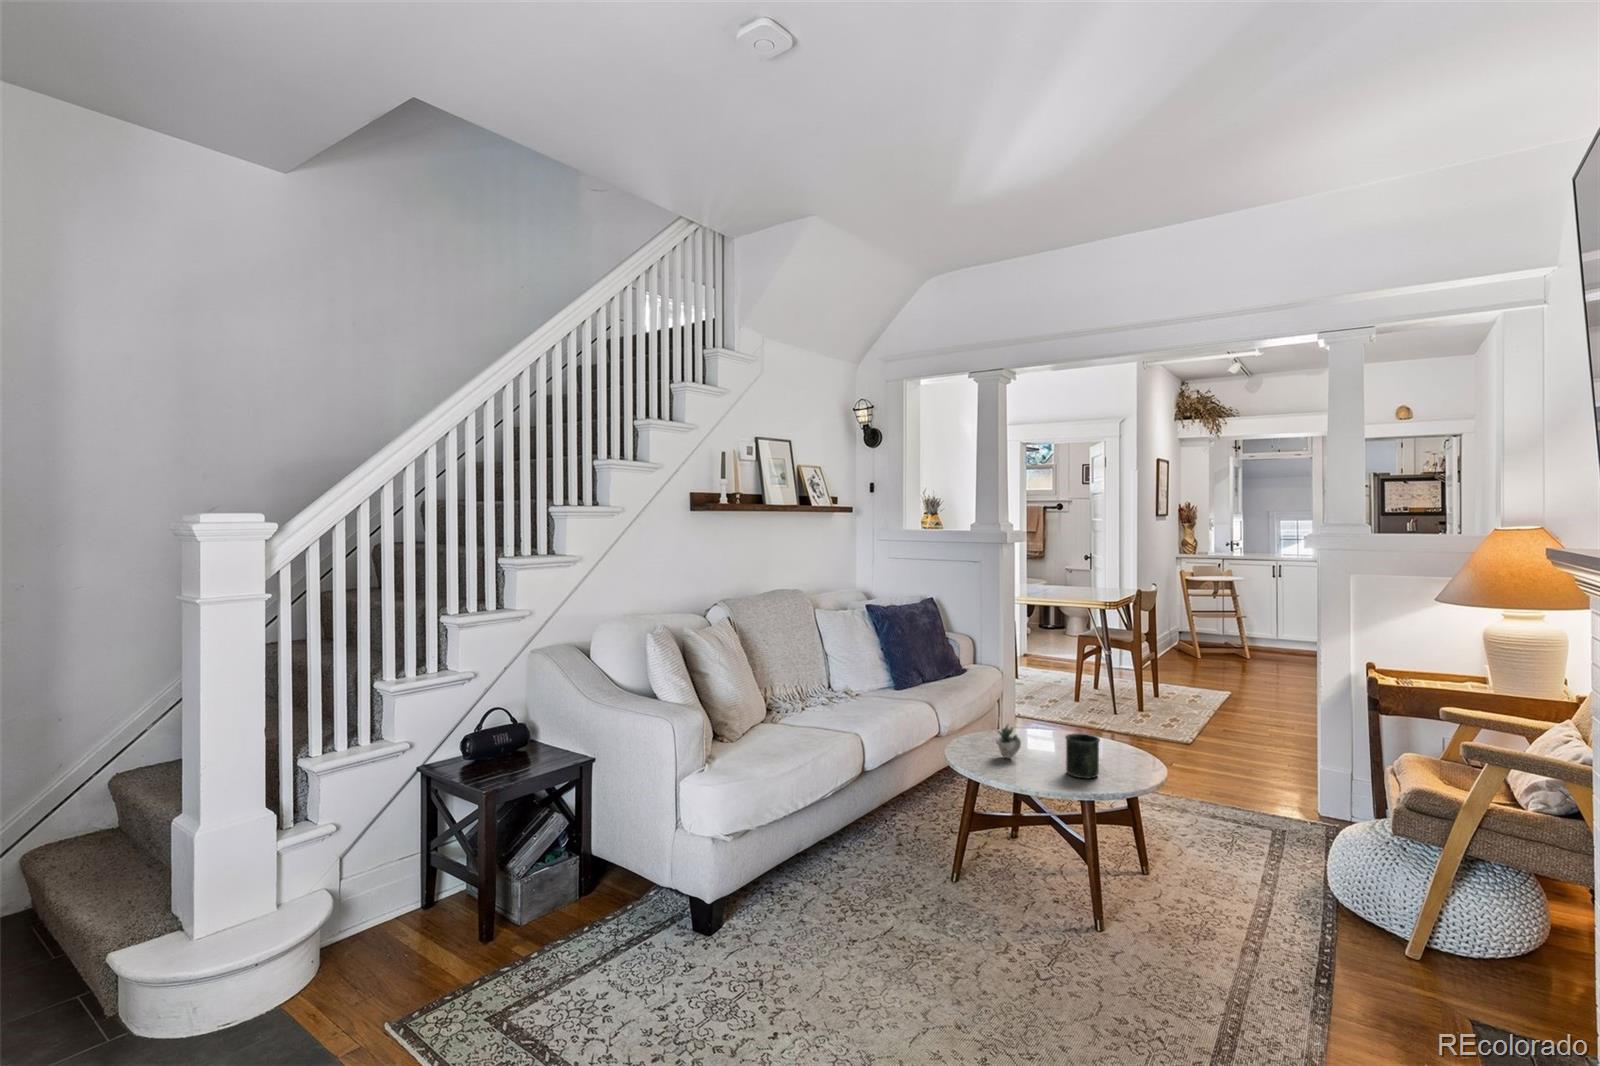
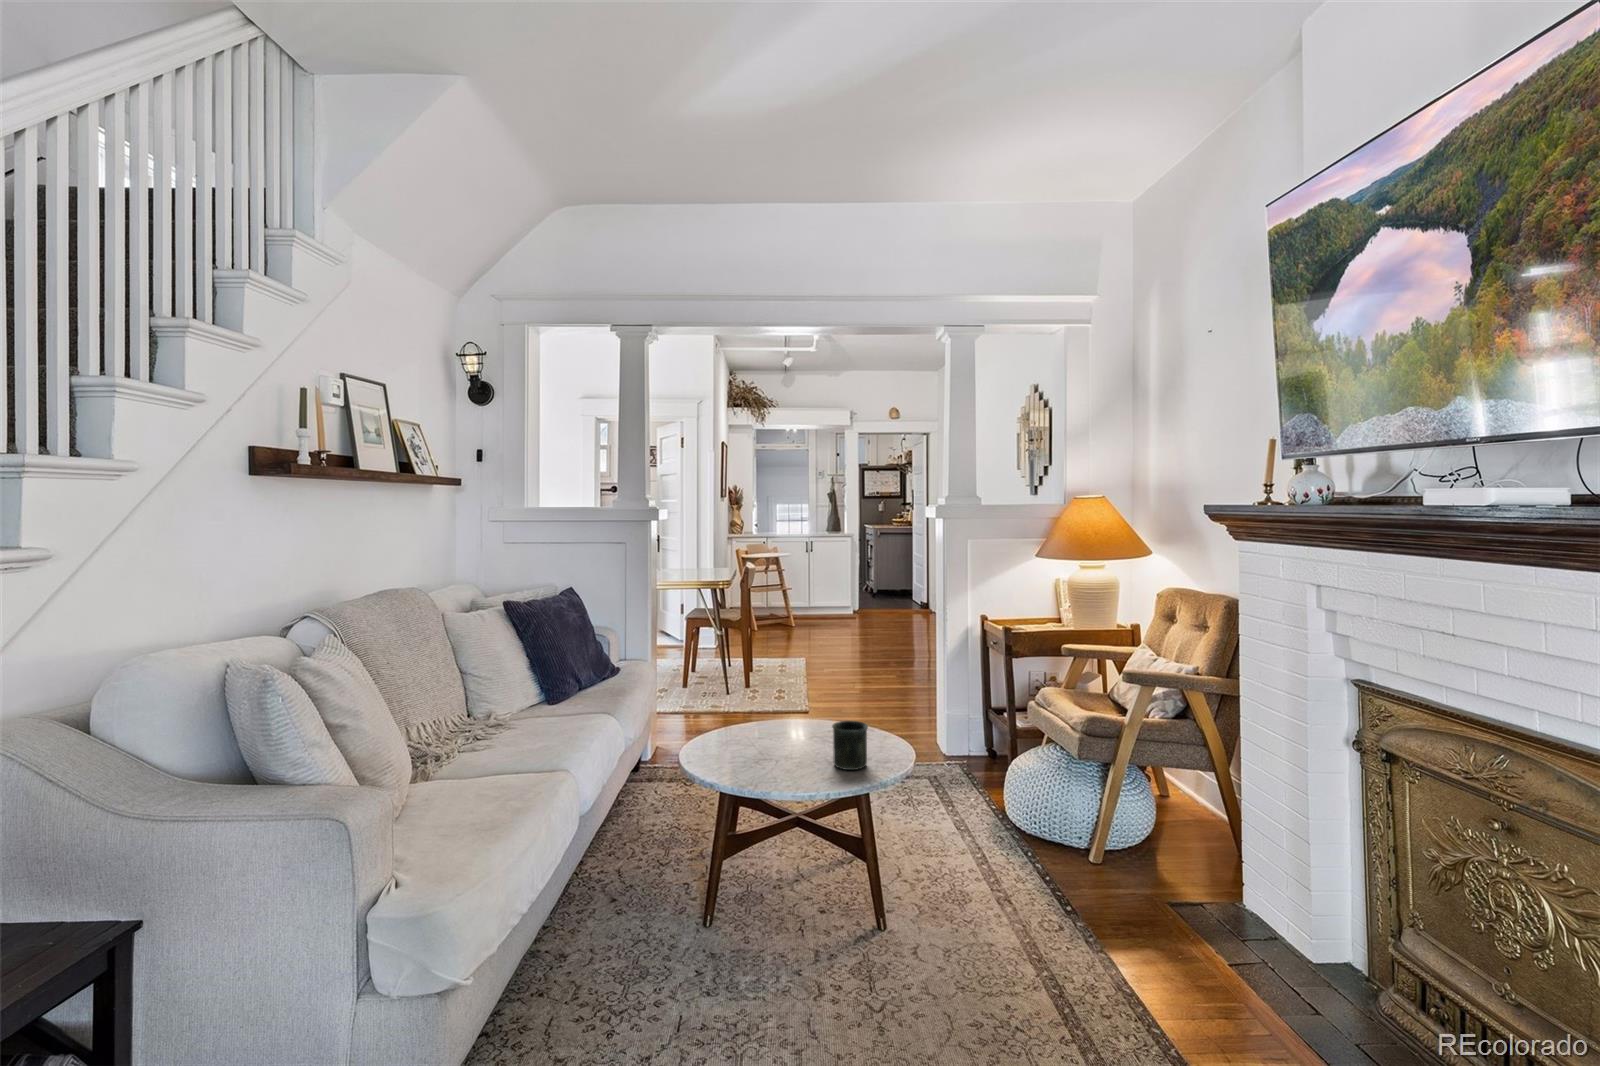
succulent plant: present [996,725,1021,758] -> none [749,722,802,764]

